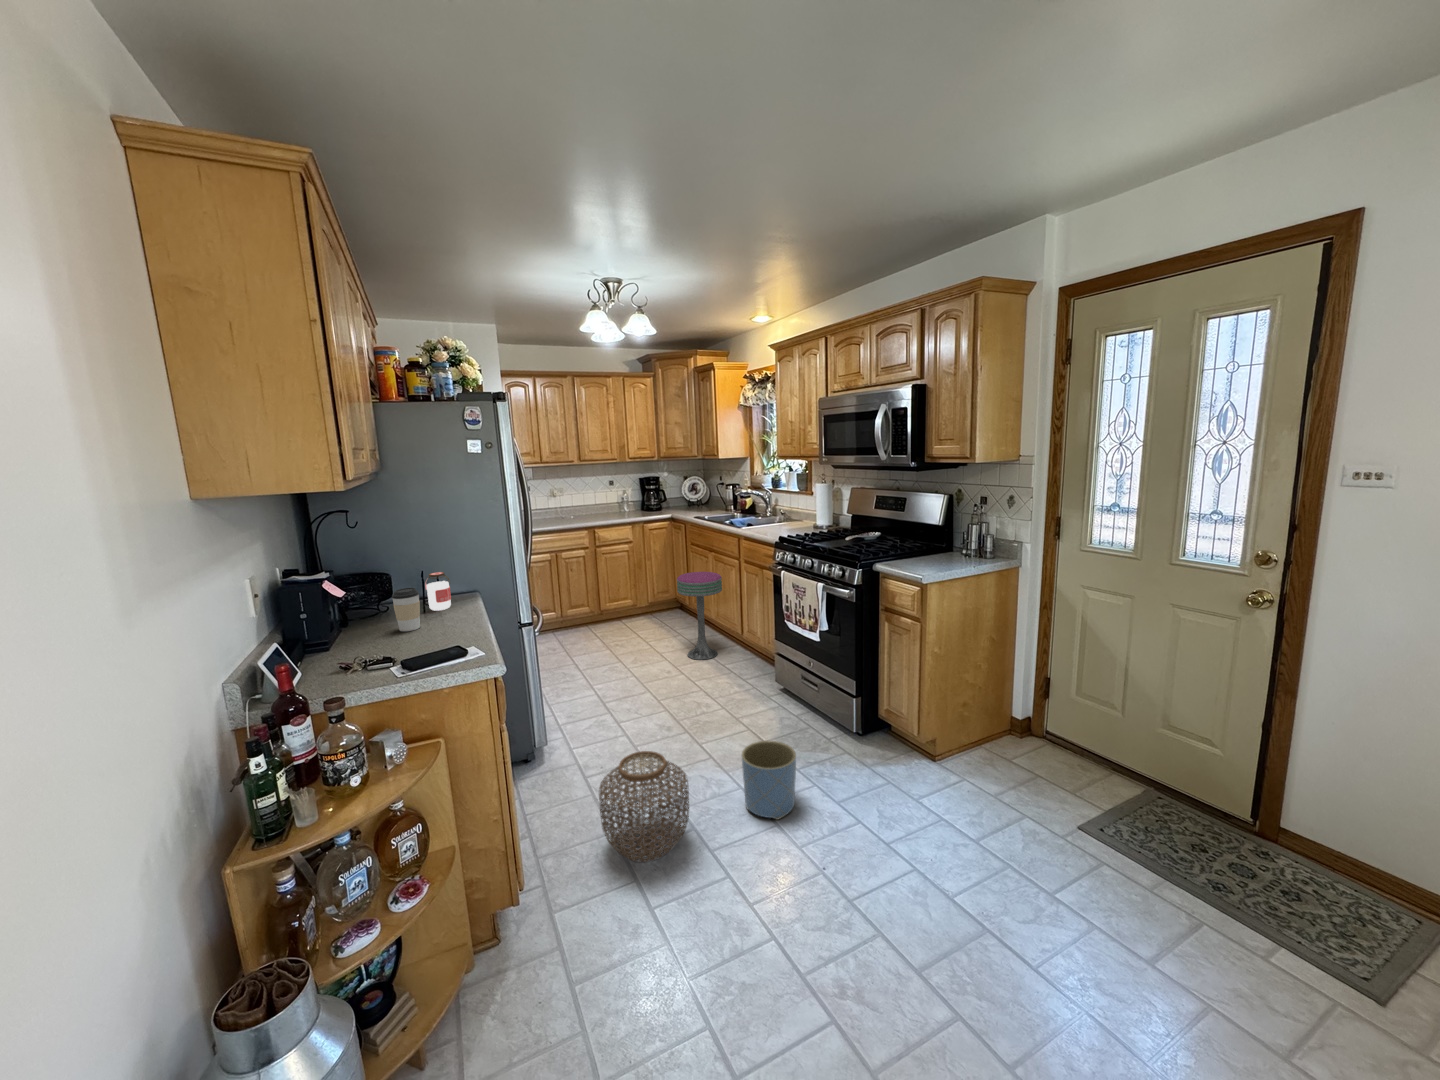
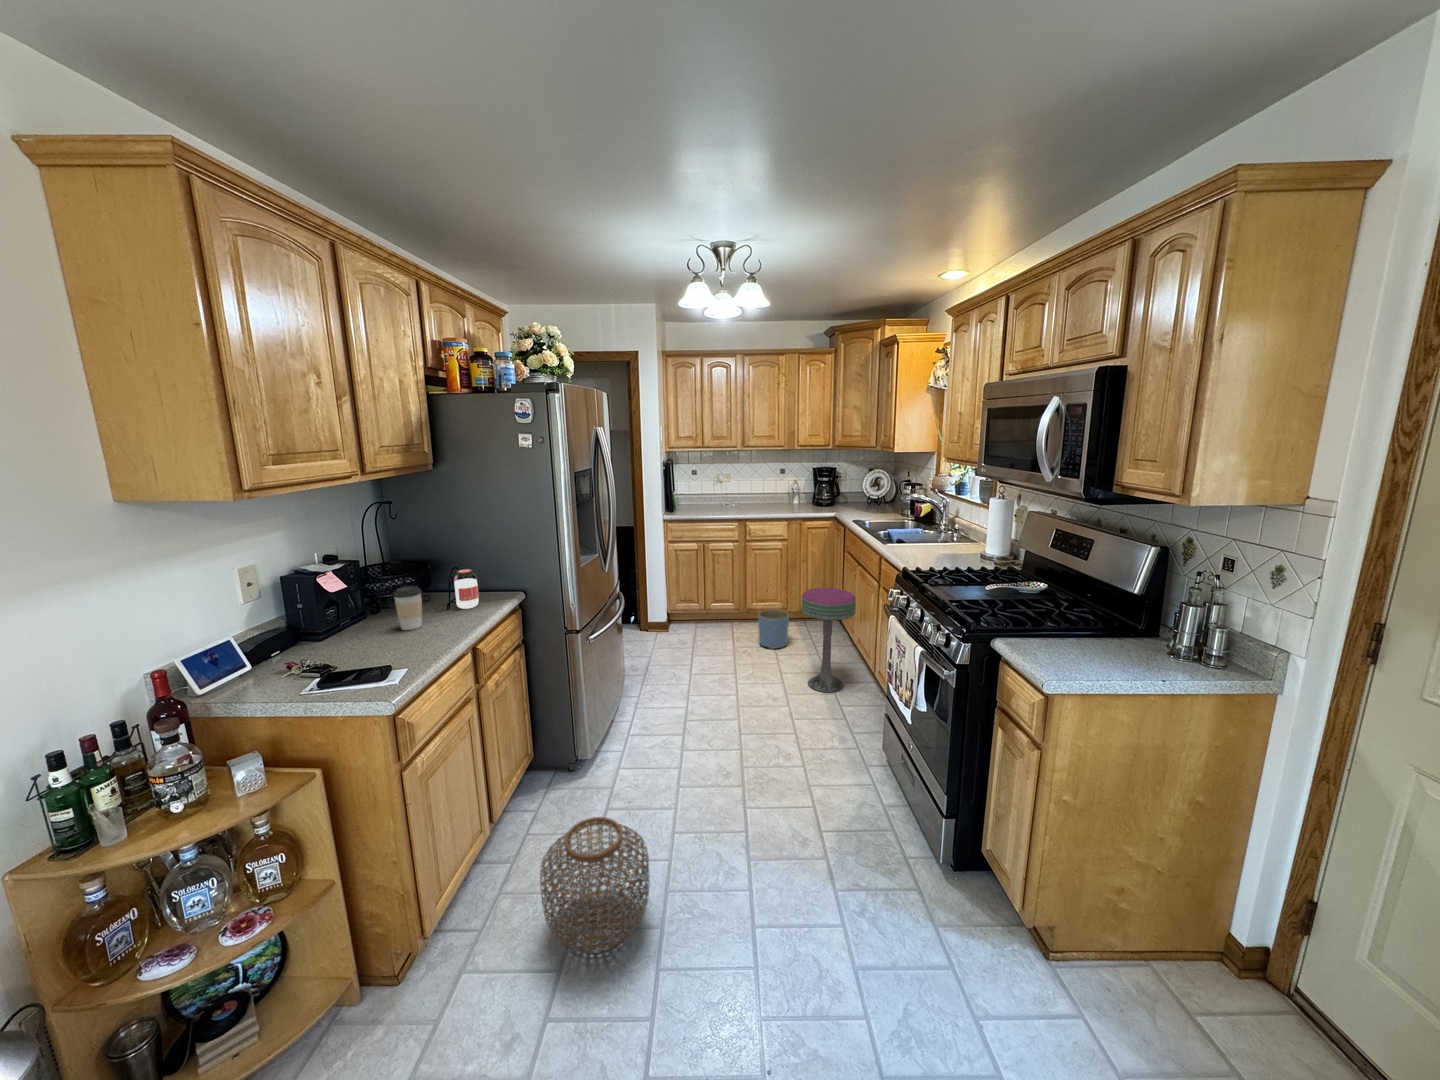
planter: present [742,741,796,819] -> present [758,609,789,649]

